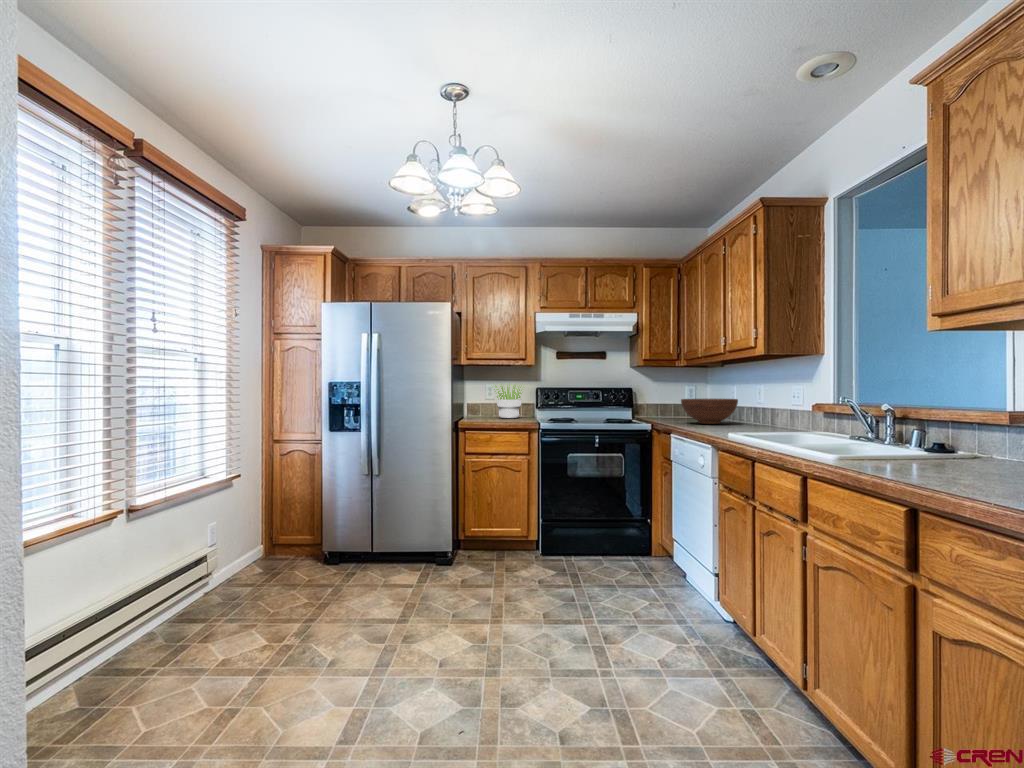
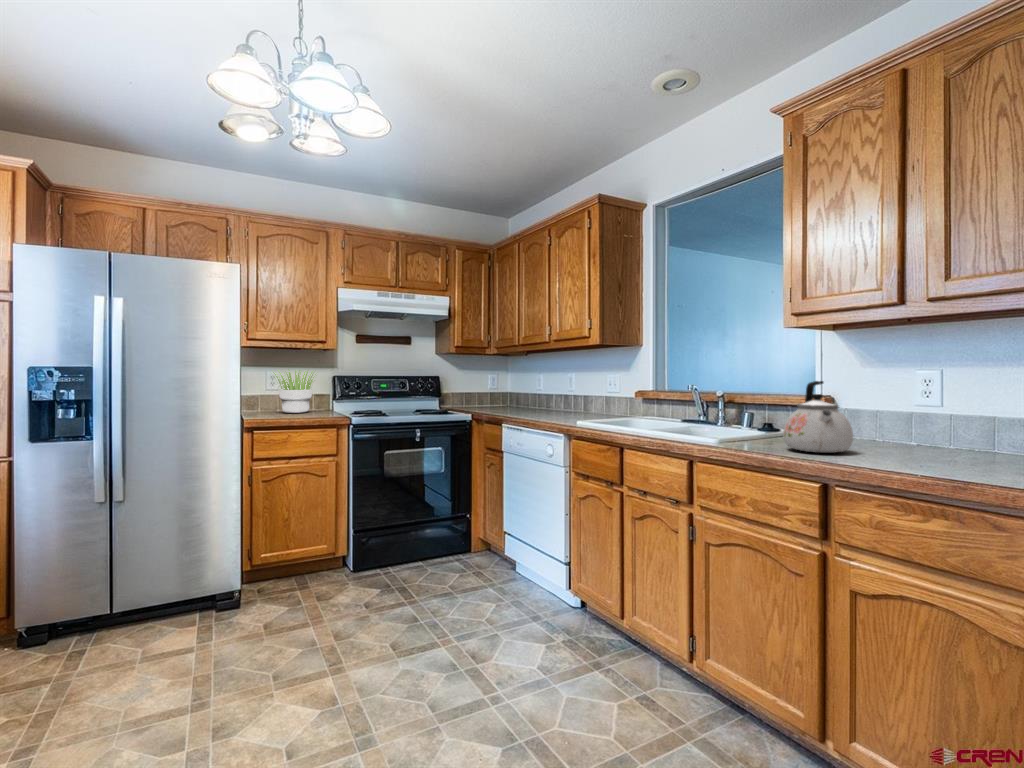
kettle: none [894,391,986,475] -> present [783,381,853,453]
fruit bowl: present [681,399,738,424] -> none [504,388,557,413]

